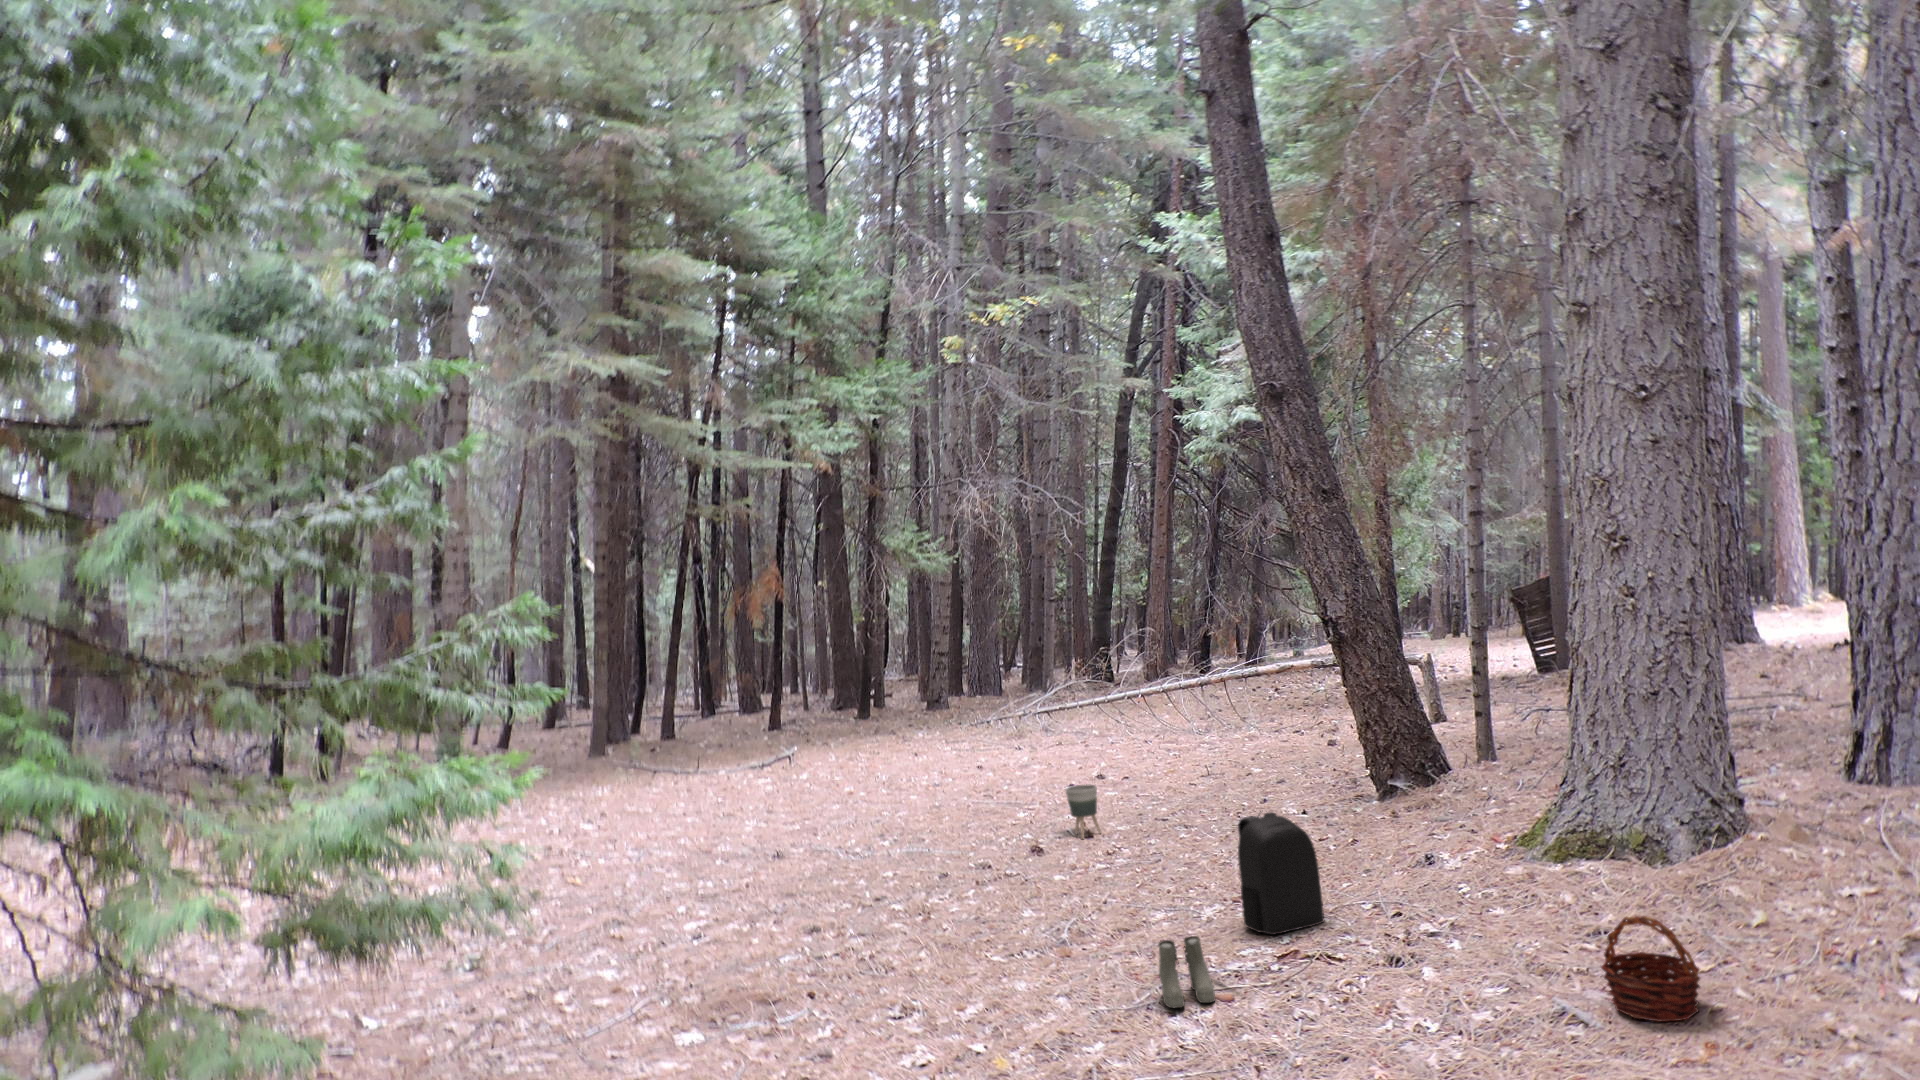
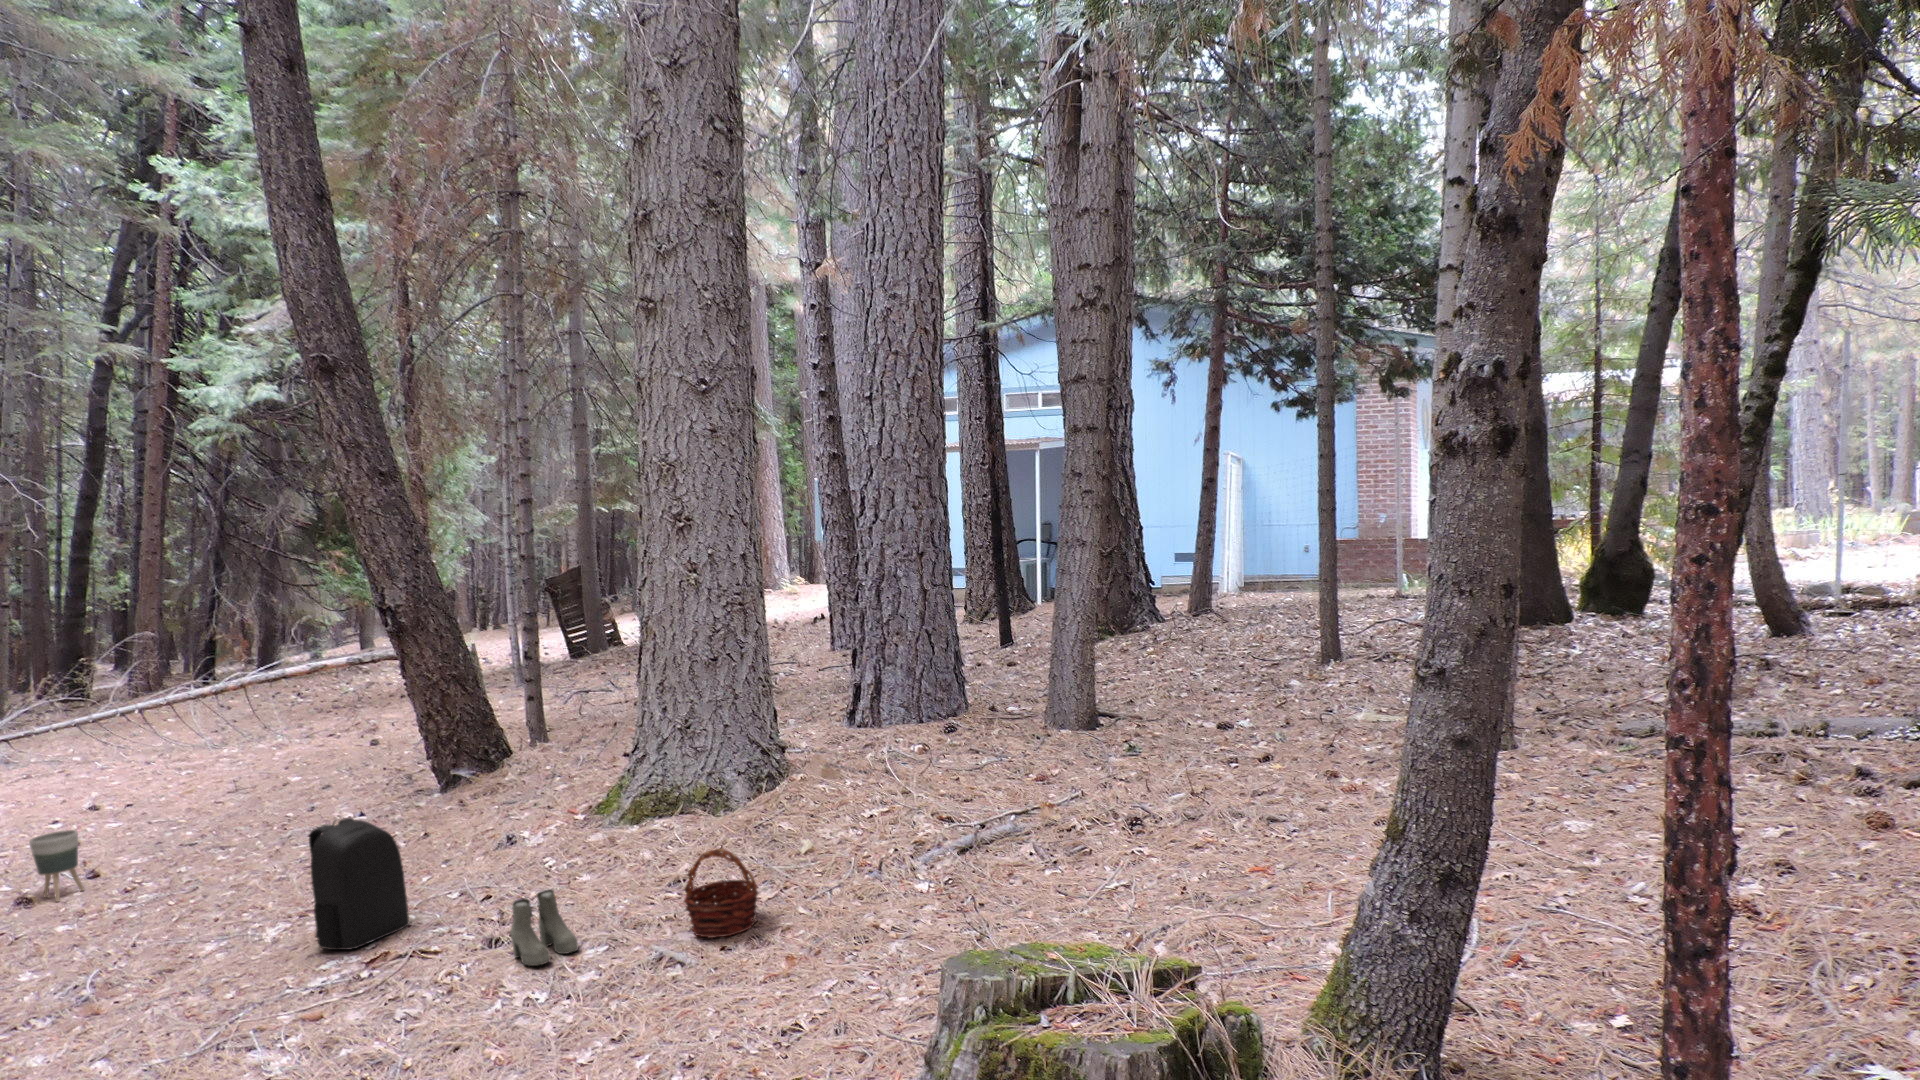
boots: present [1158,936,1215,1008] -> present [510,889,578,966]

